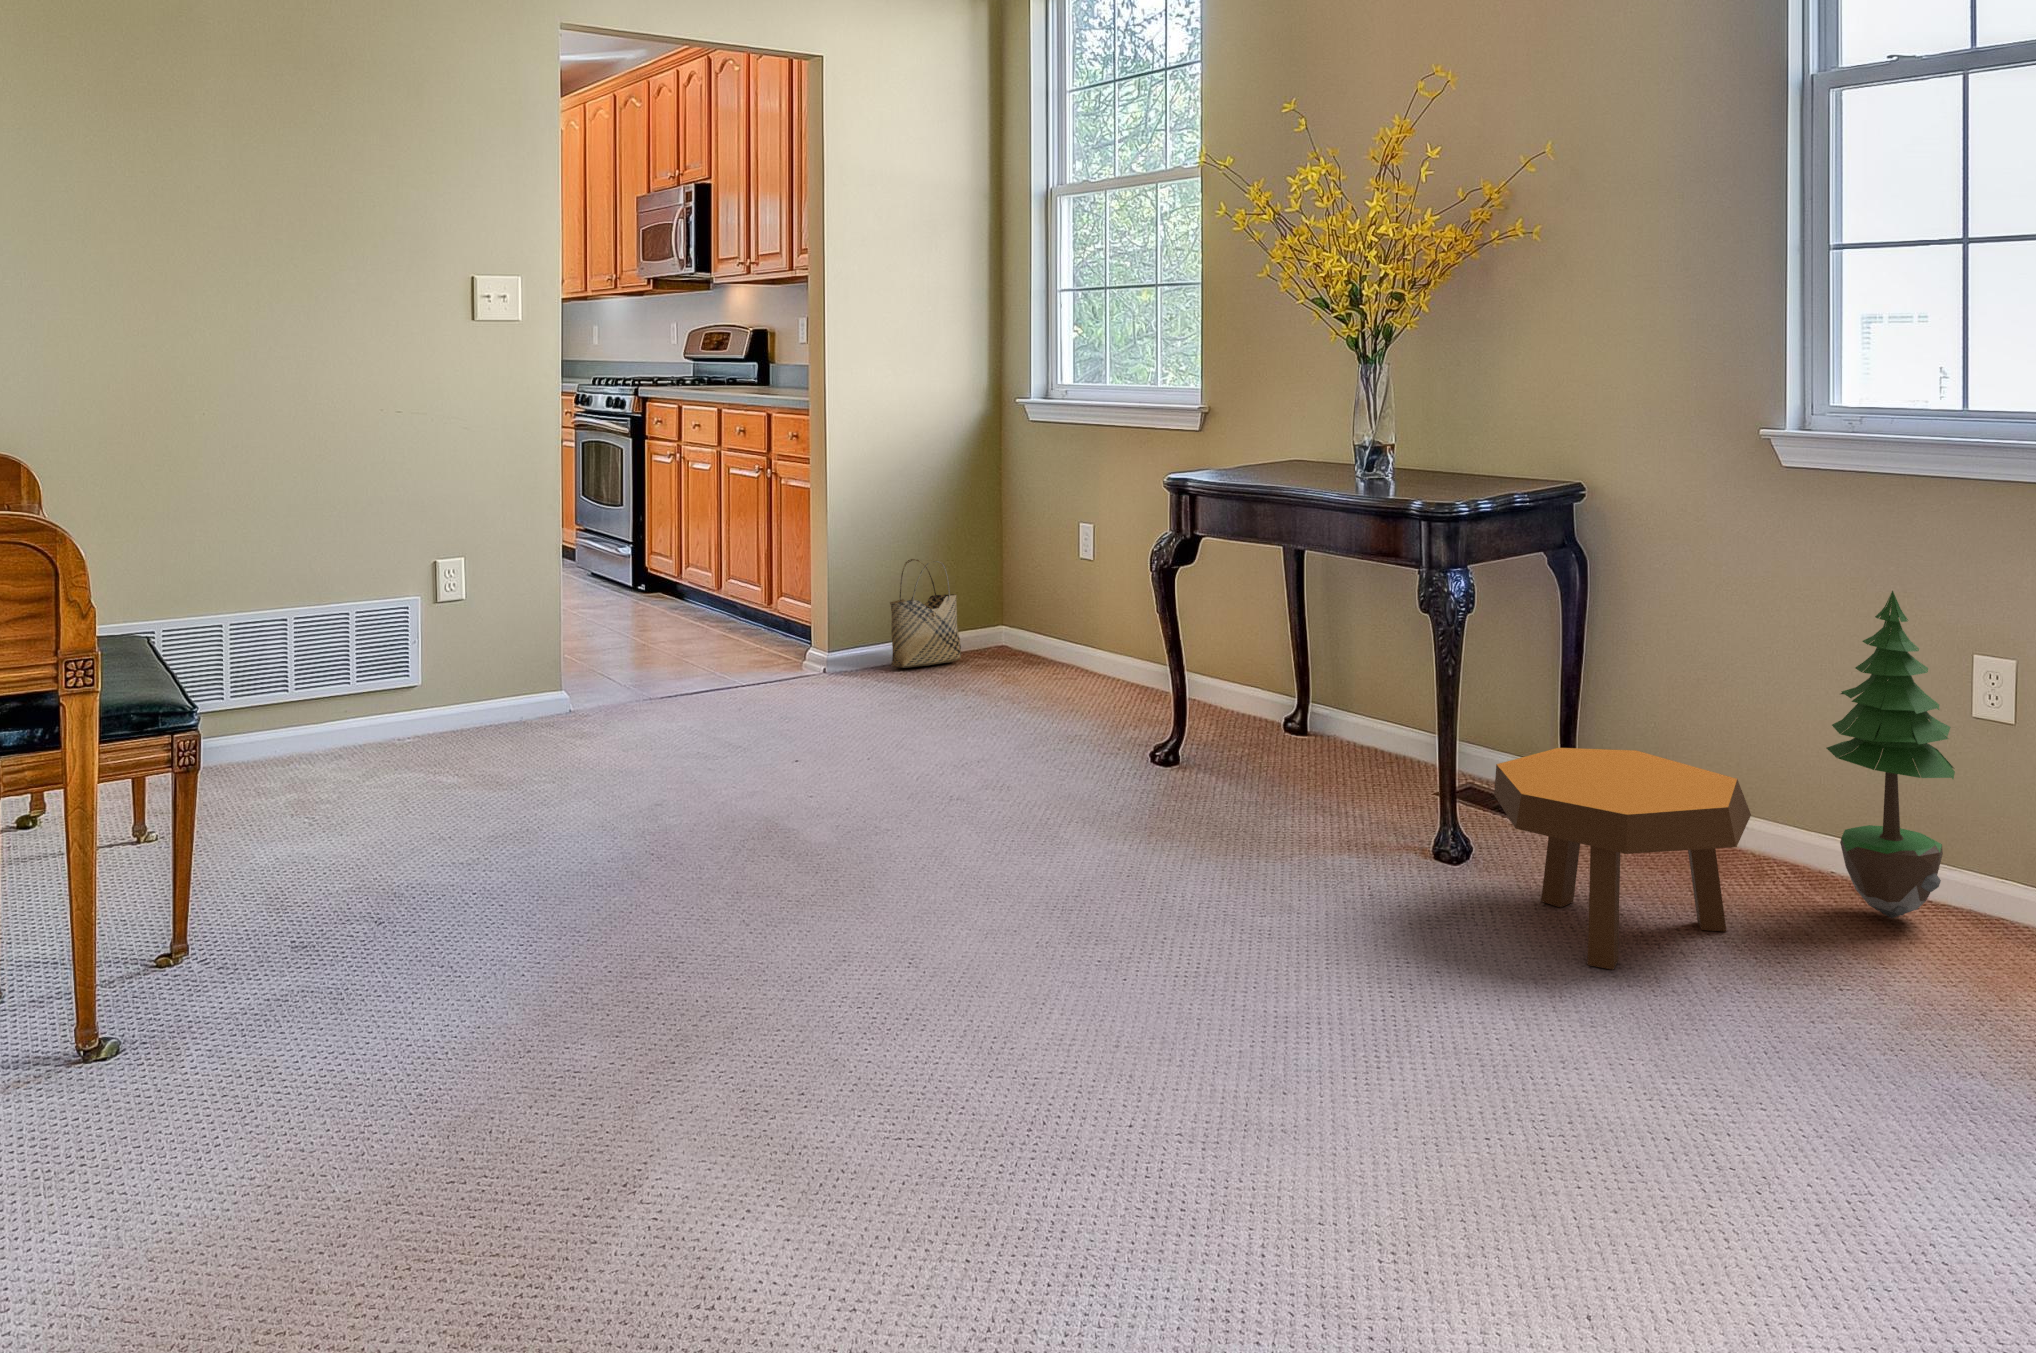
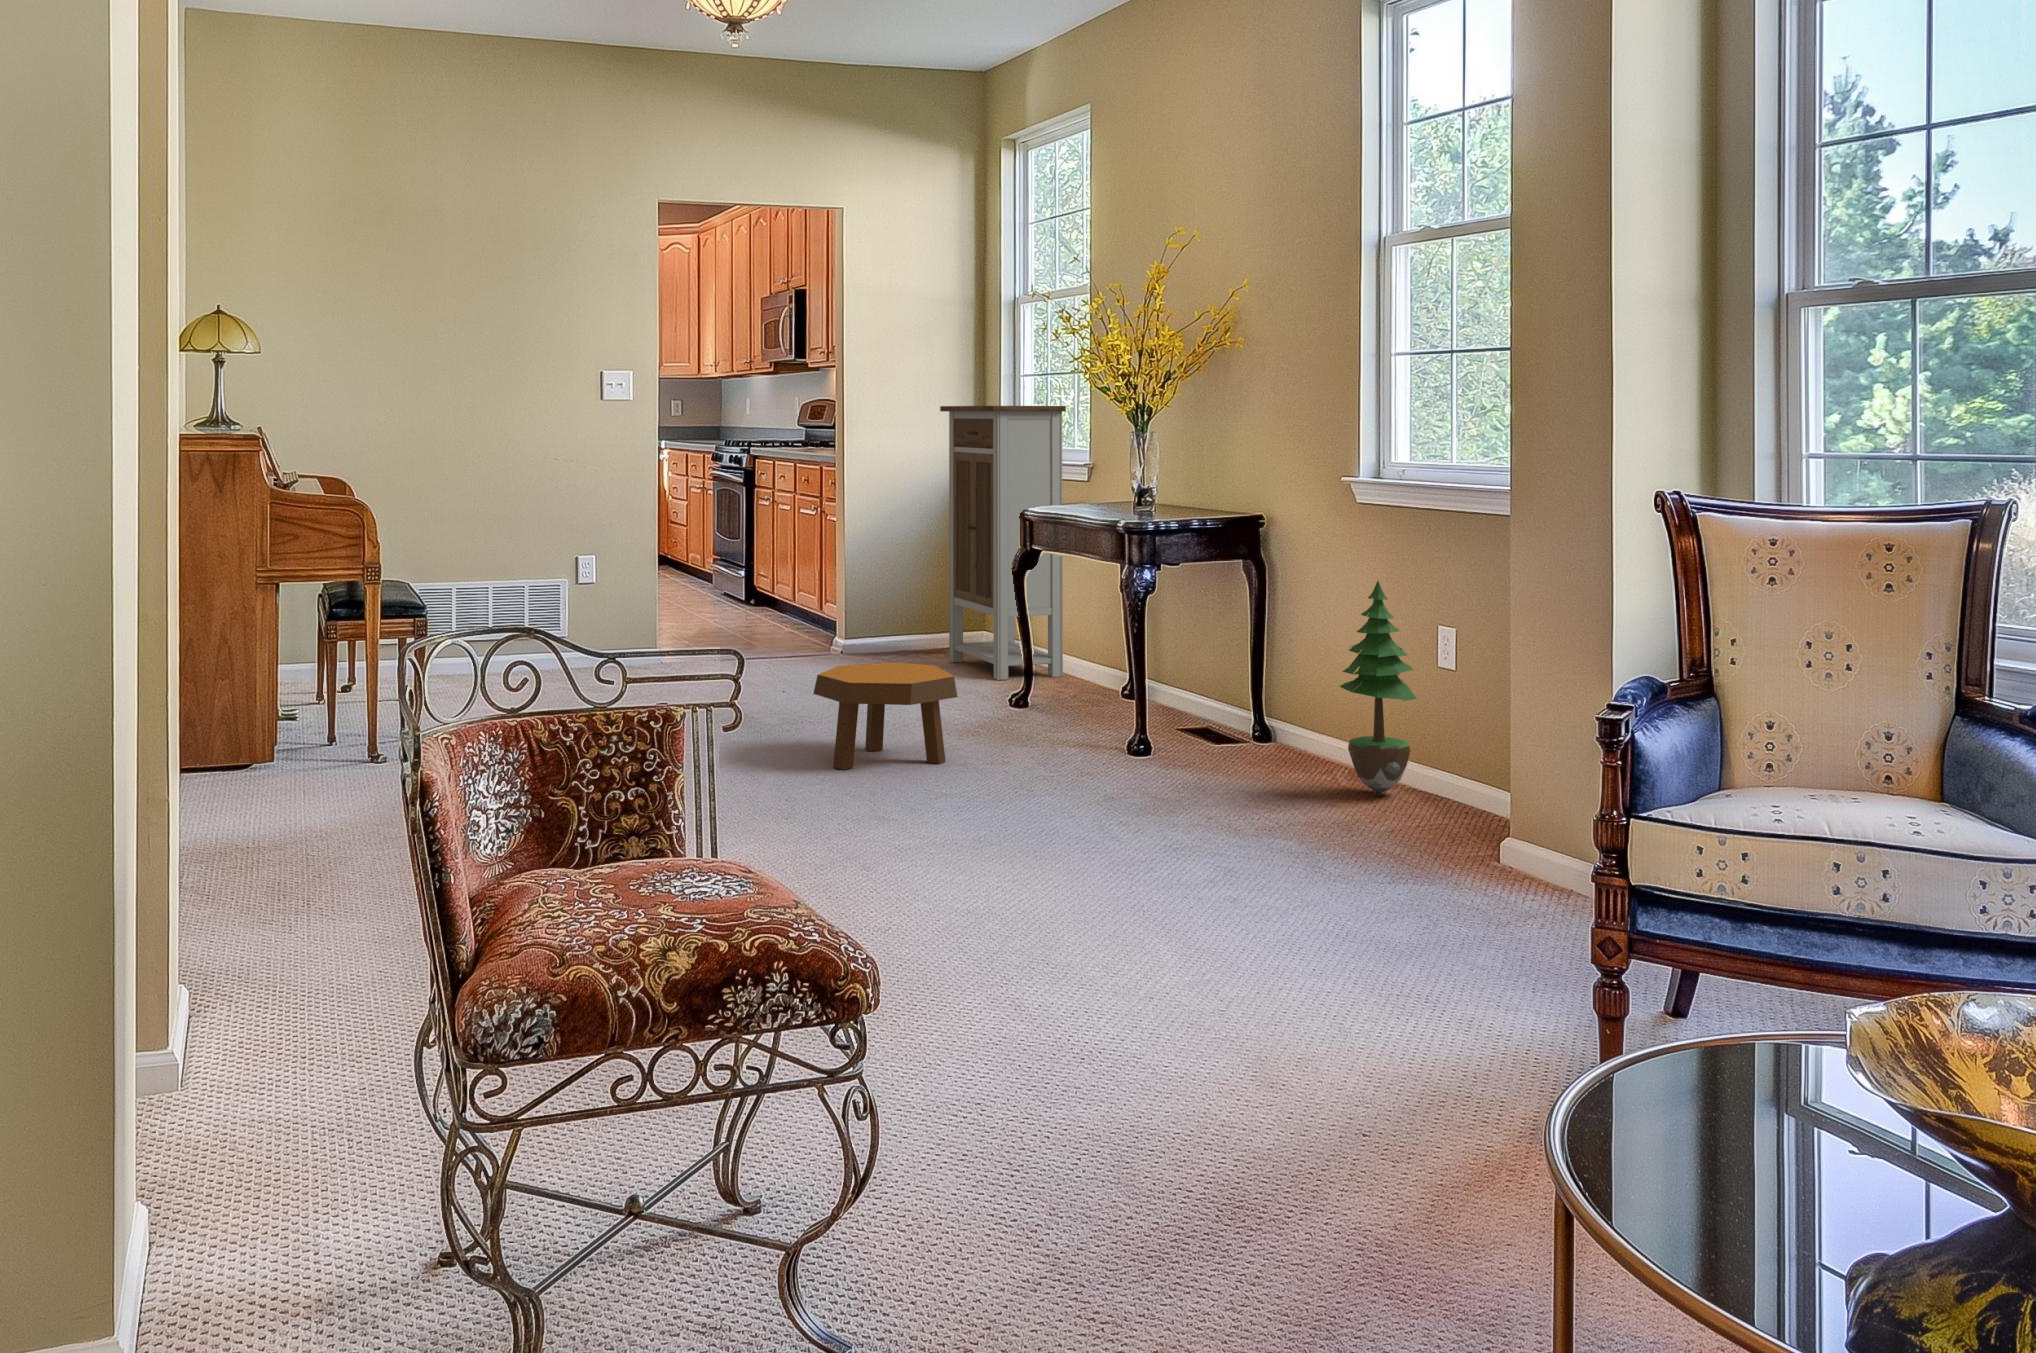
cabinet: none [969,329,1166,709] -> present [940,406,1066,680]
woven basket: present [890,559,961,668] -> none [888,575,942,654]
footstool: present [1494,748,1751,970] -> present [814,663,957,770]

